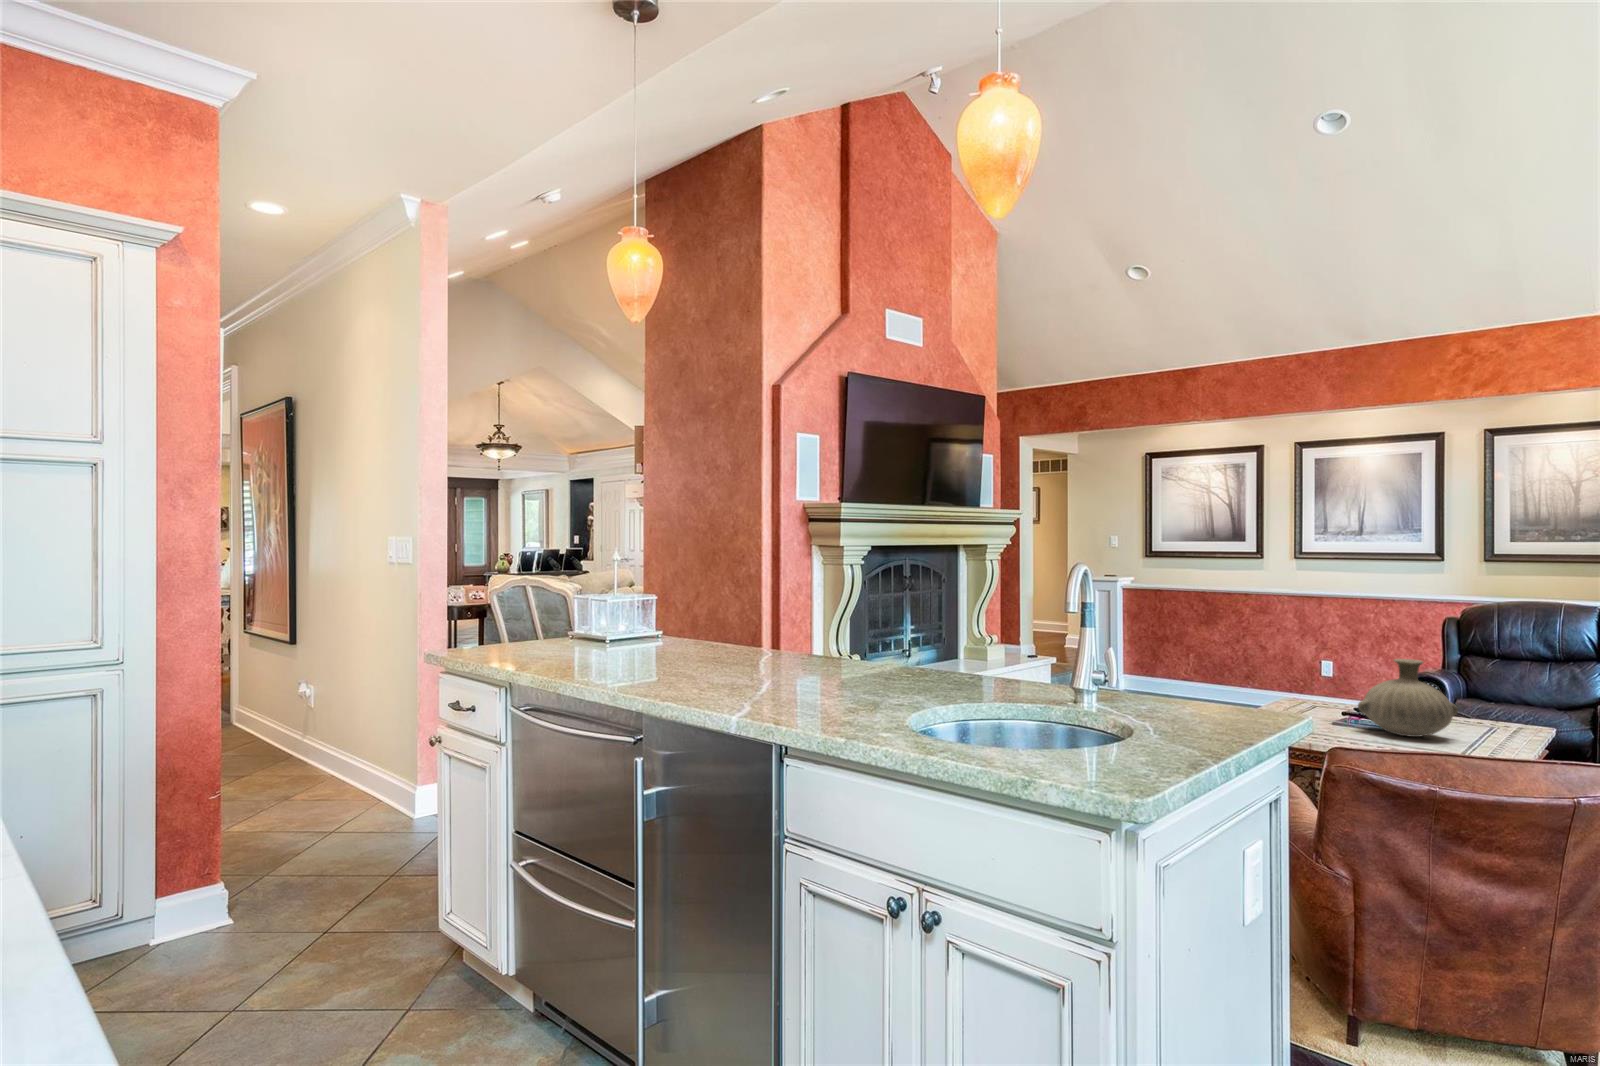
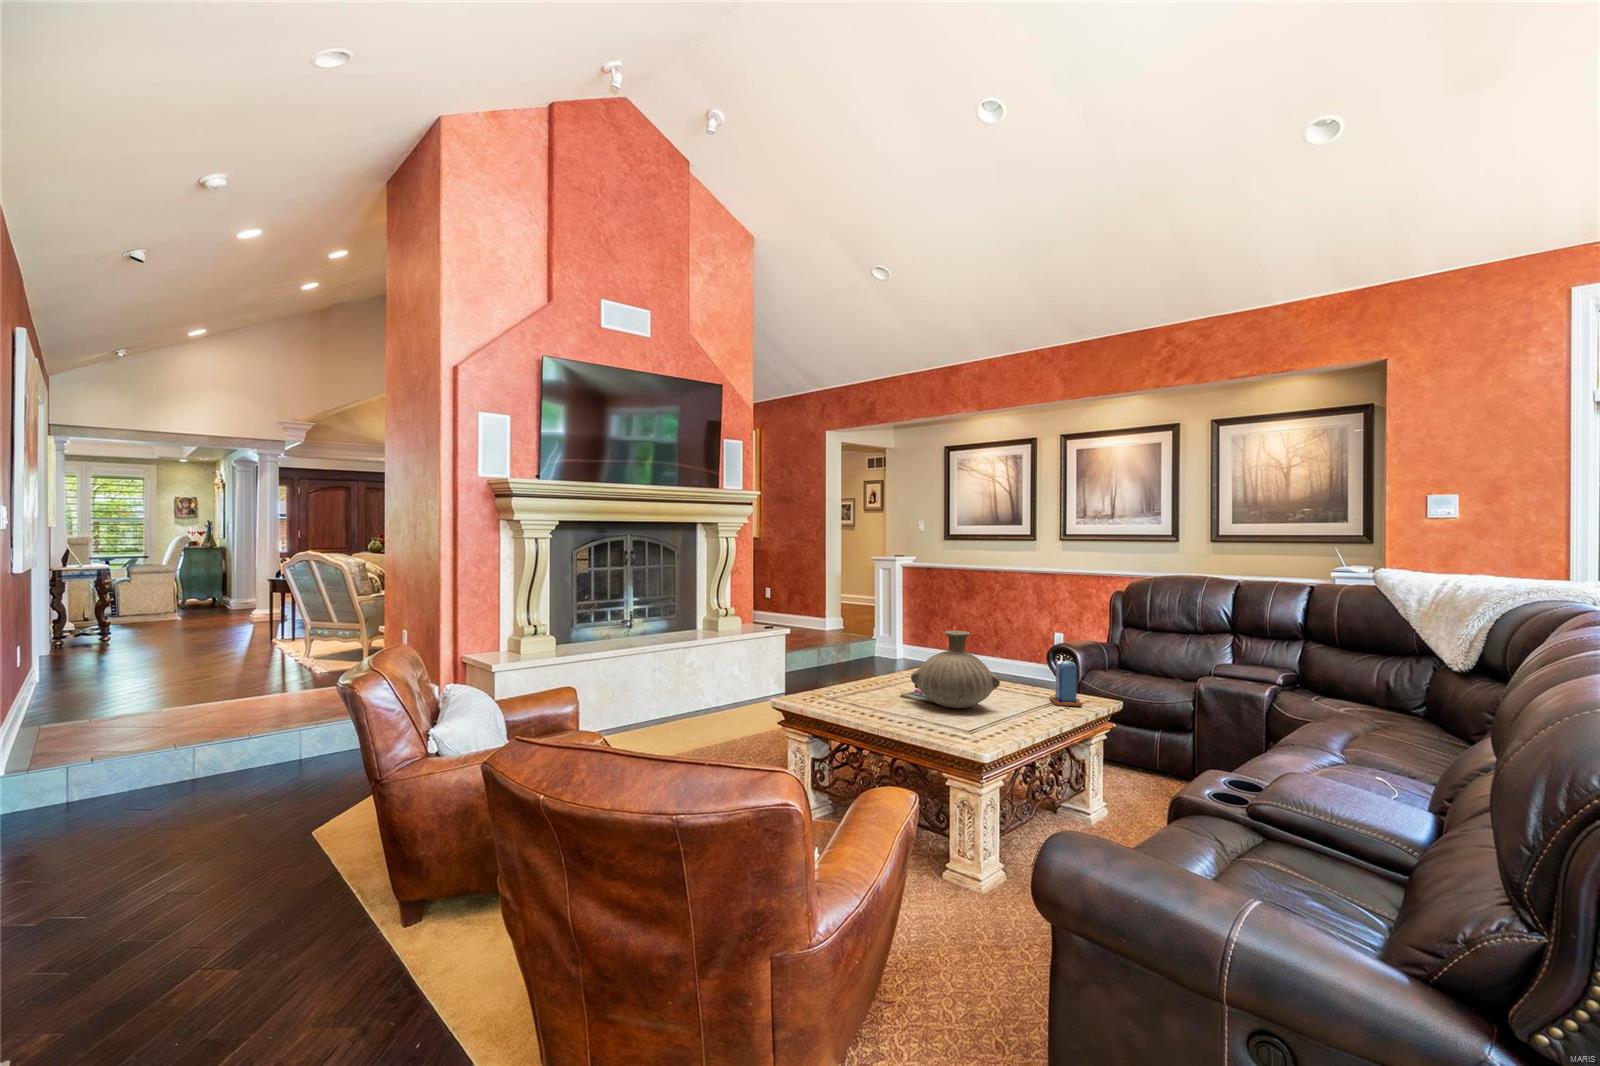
candle: none [1472,682,1518,733] -> present [1050,656,1082,706]

